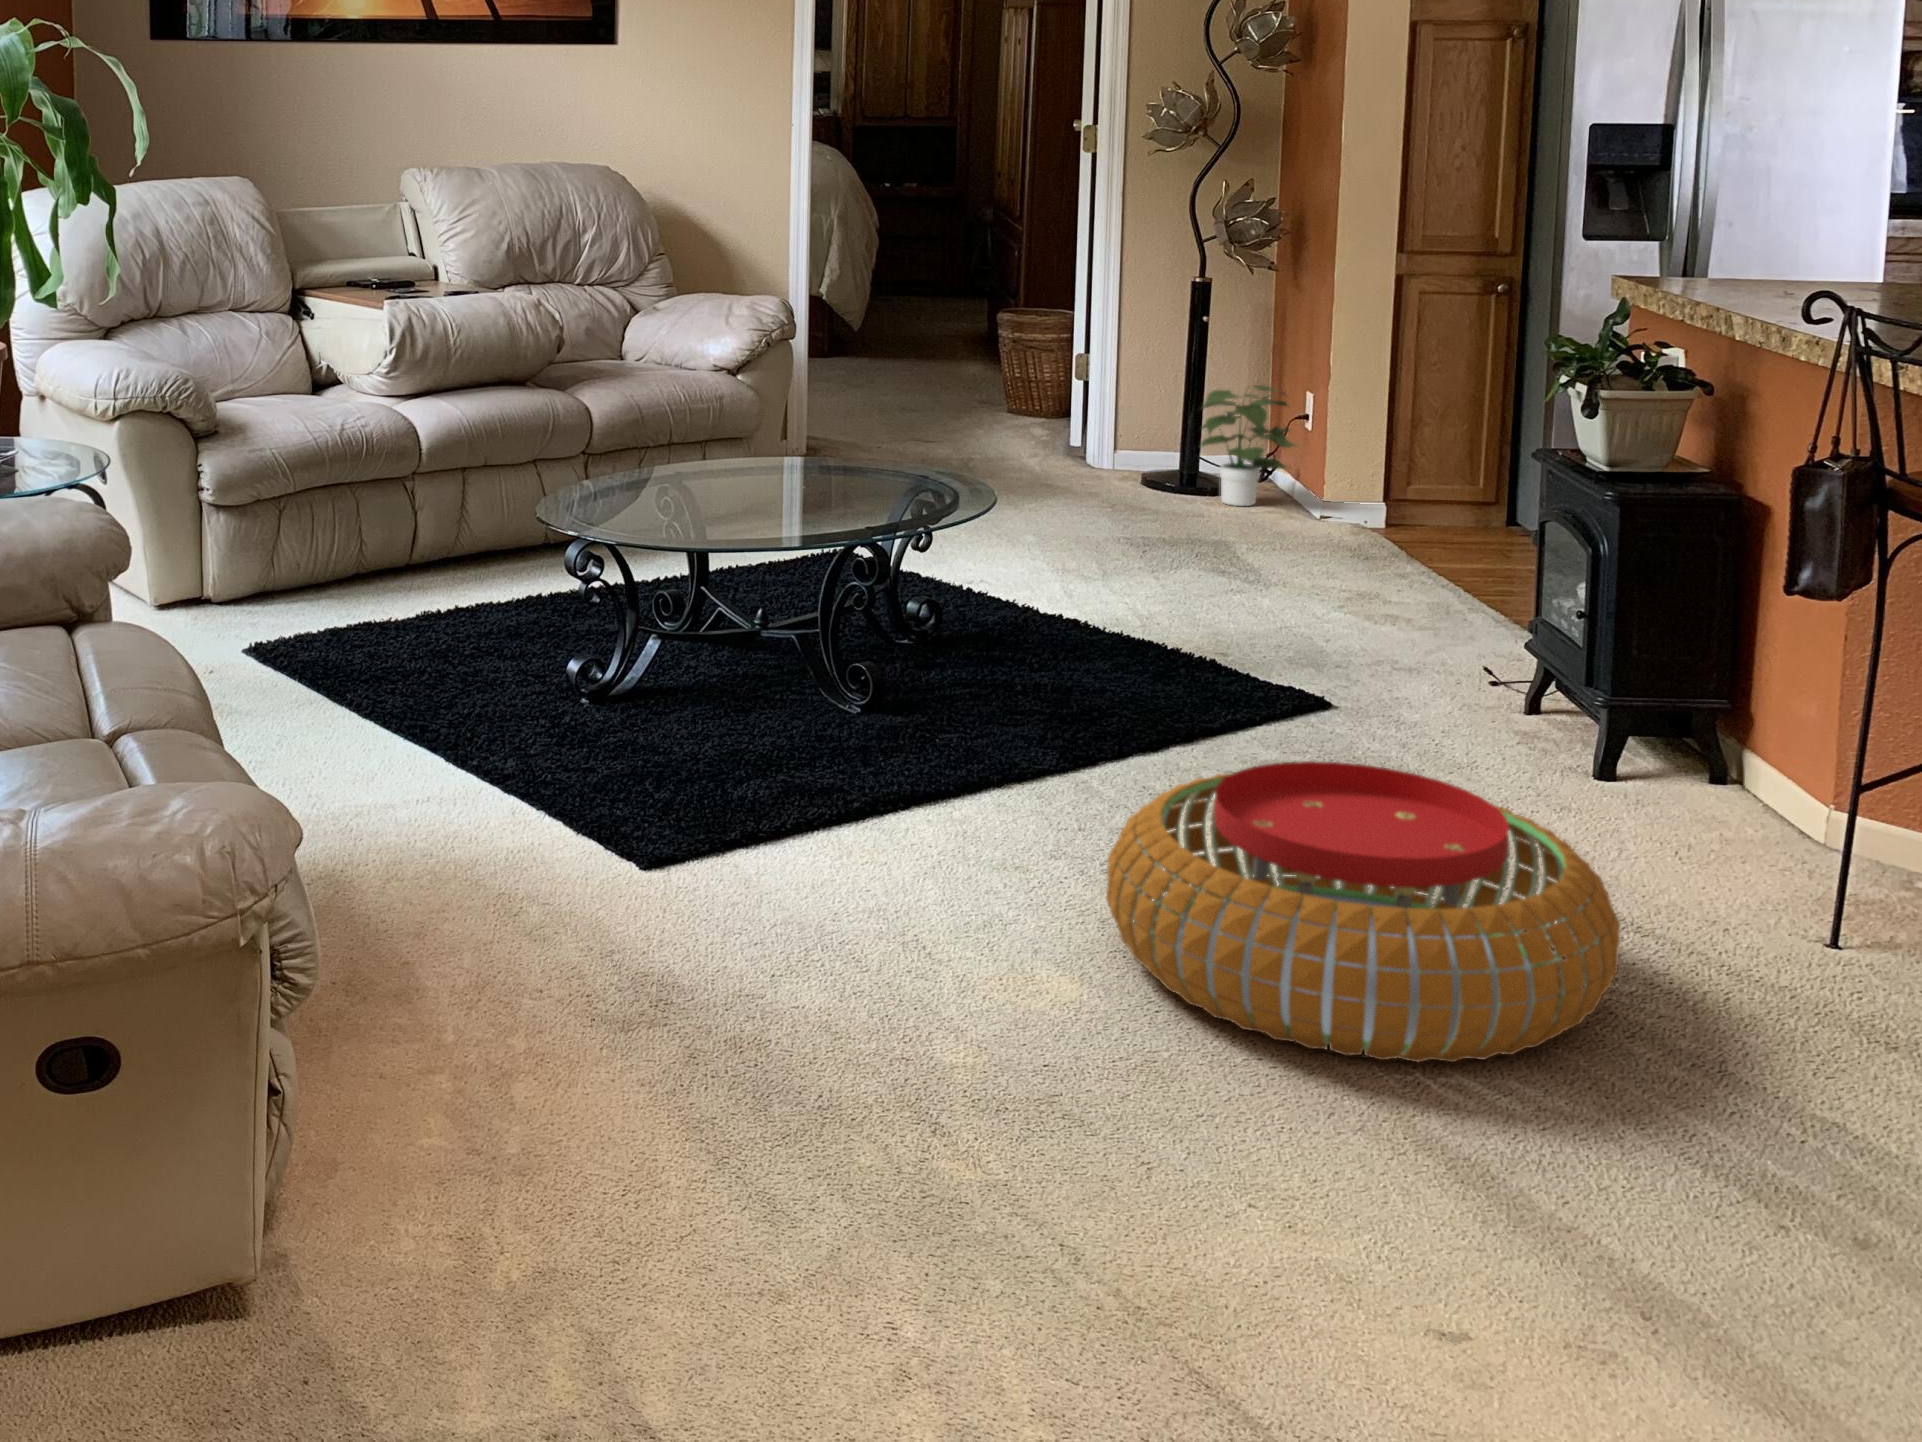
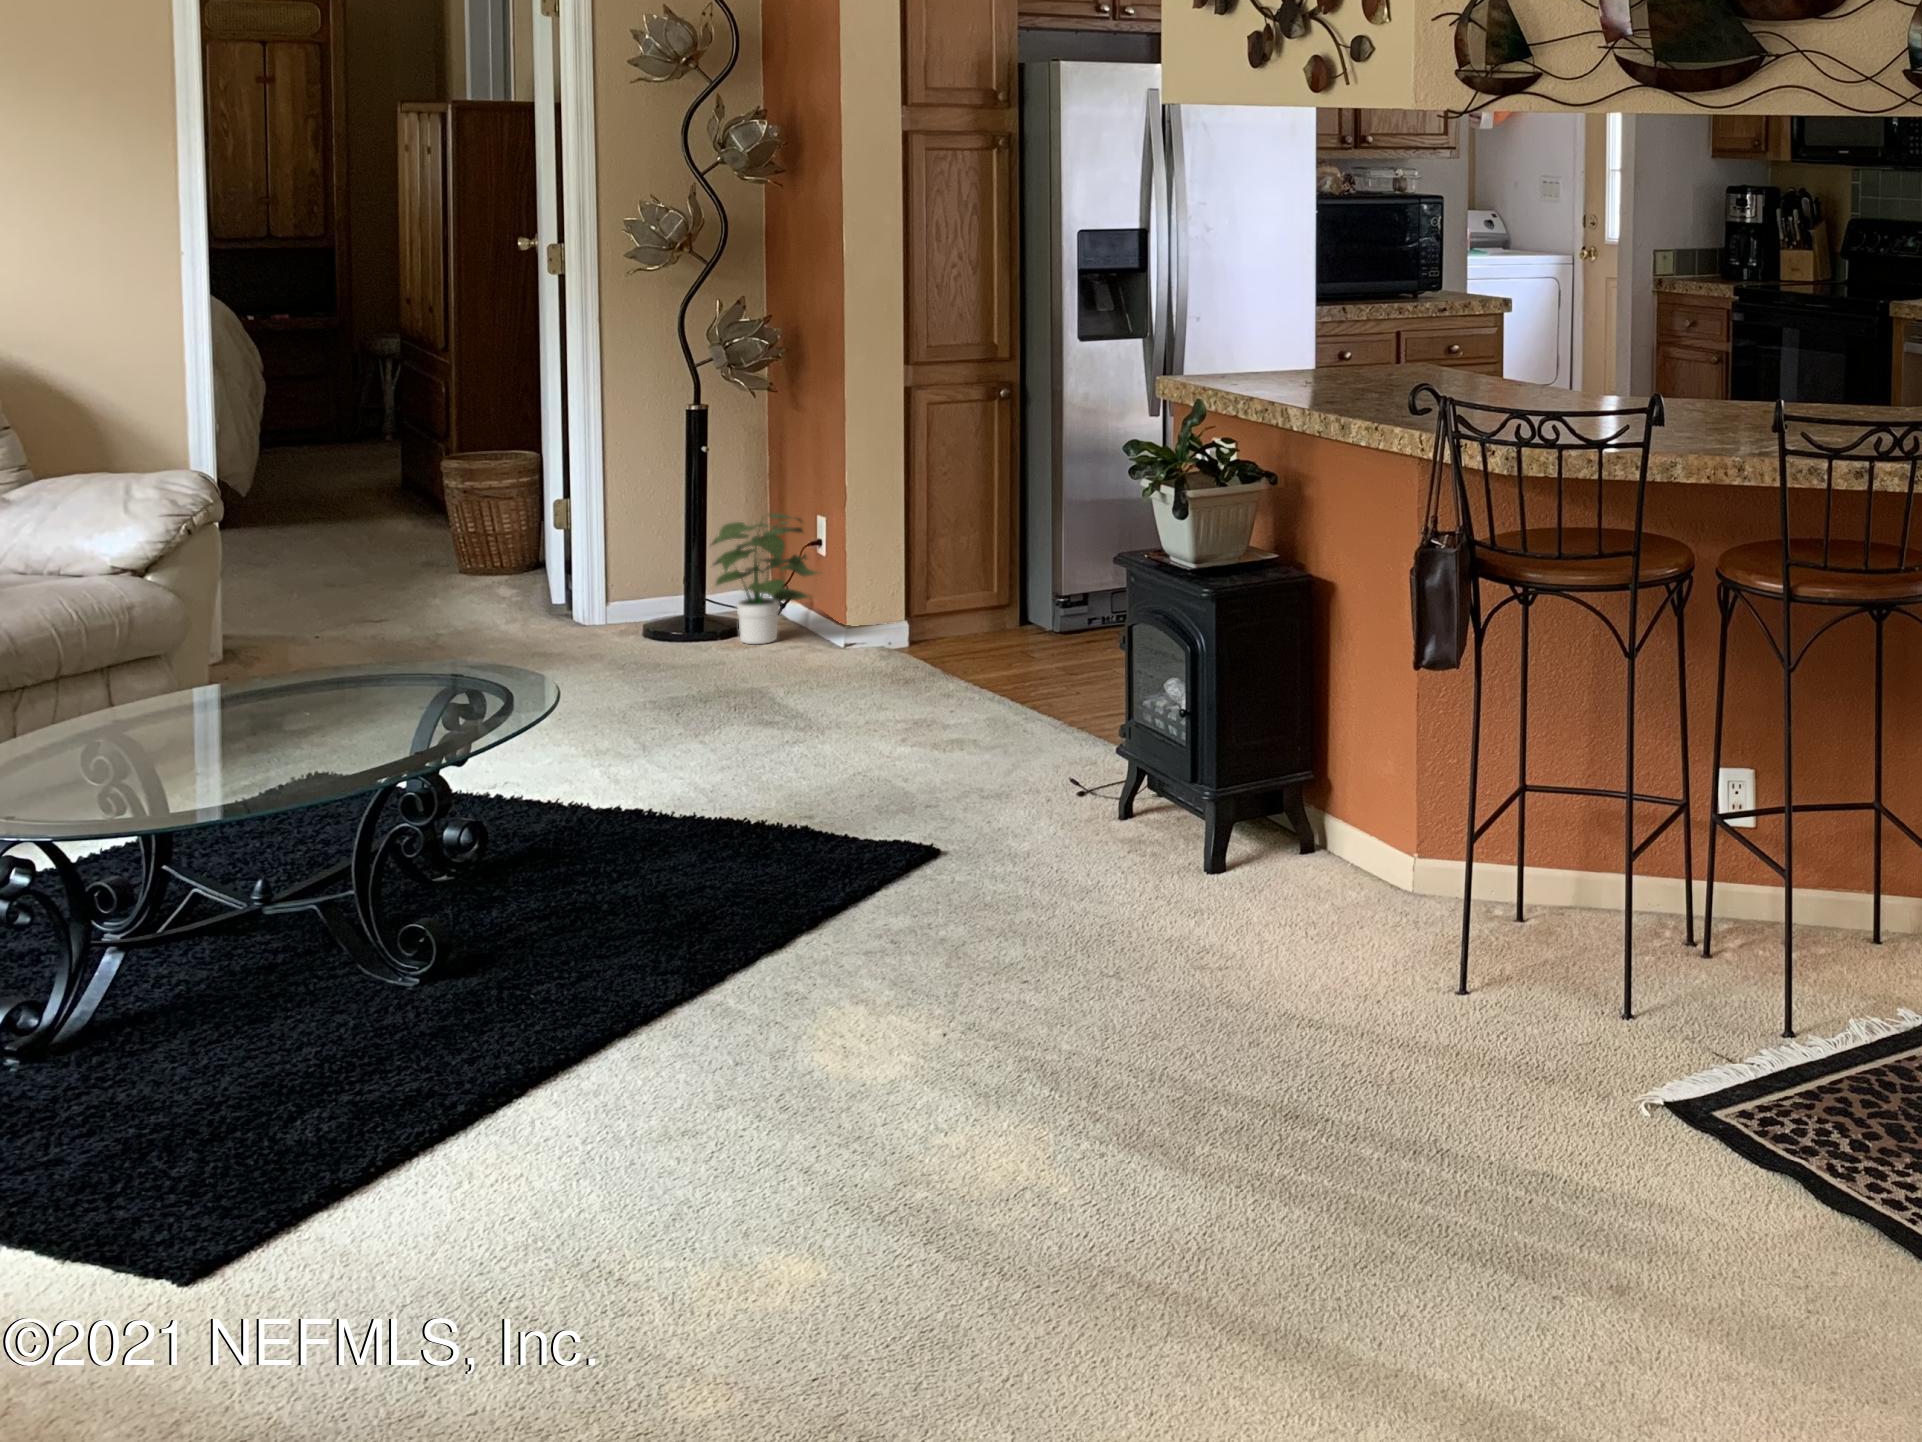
pouf: present [1106,761,1620,1062] -> none [815,920,1343,1261]

